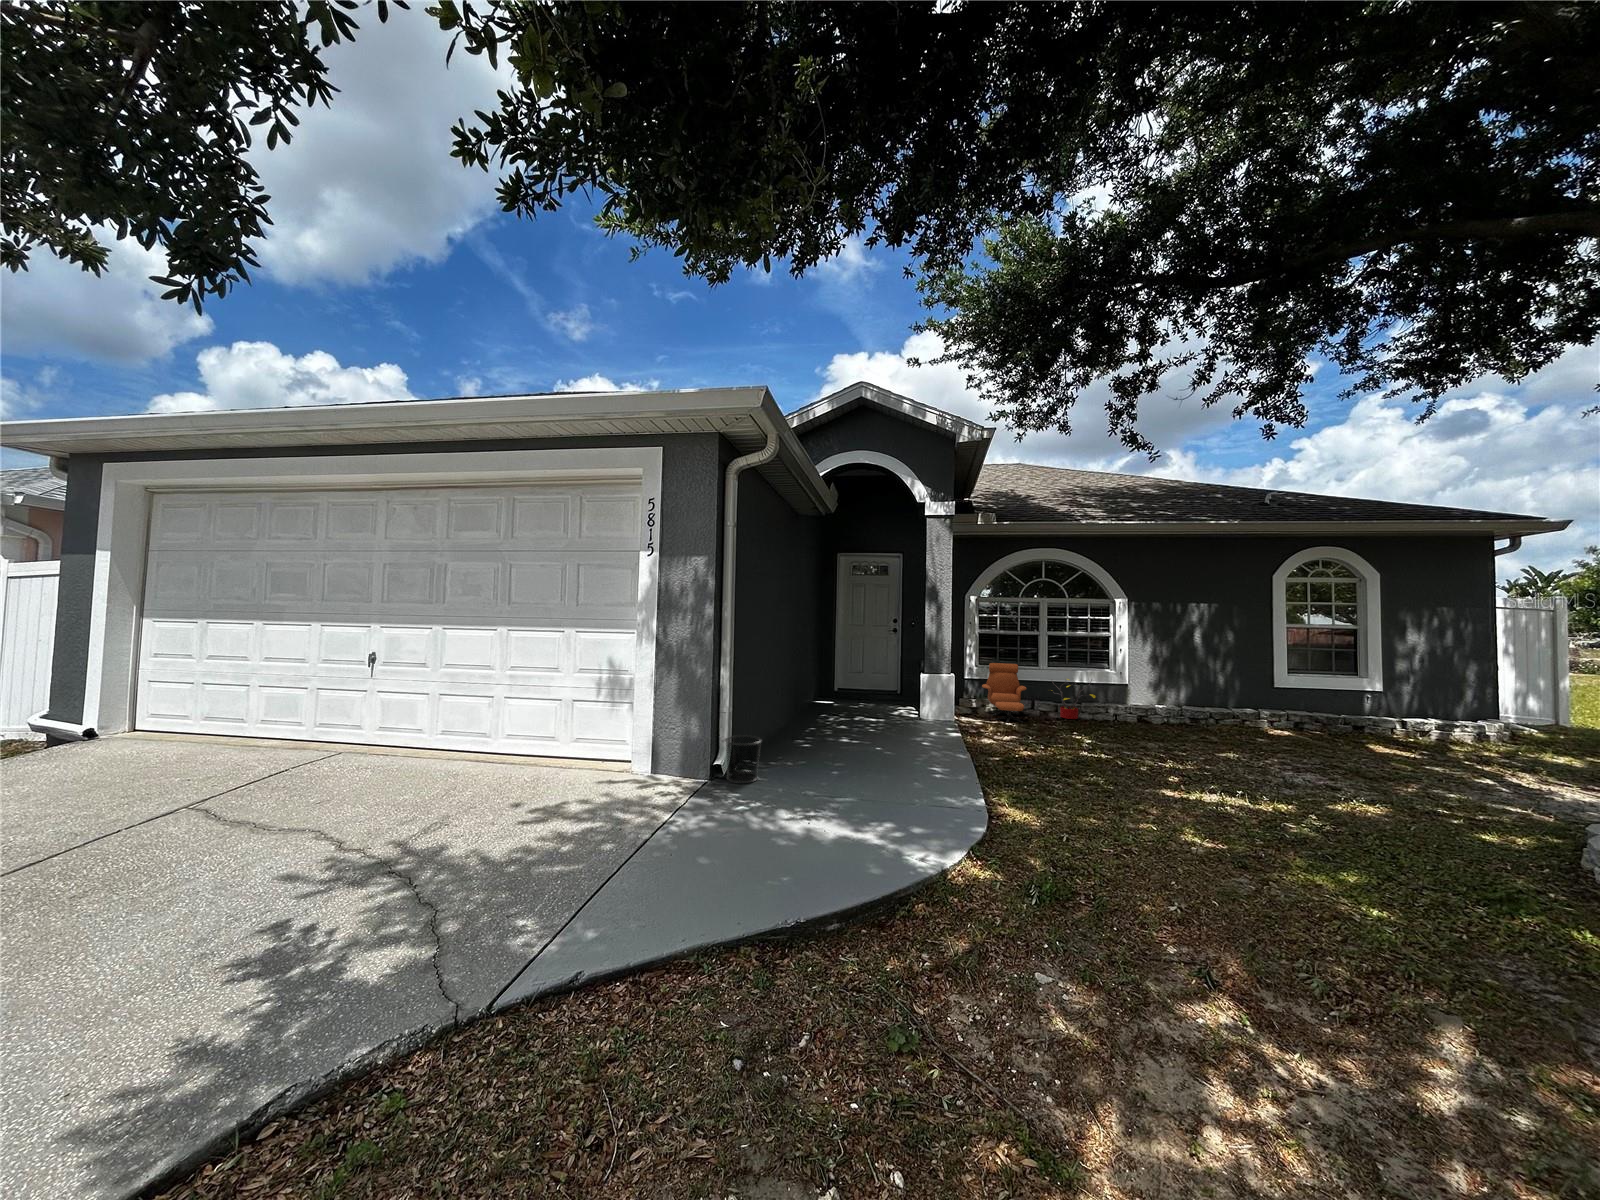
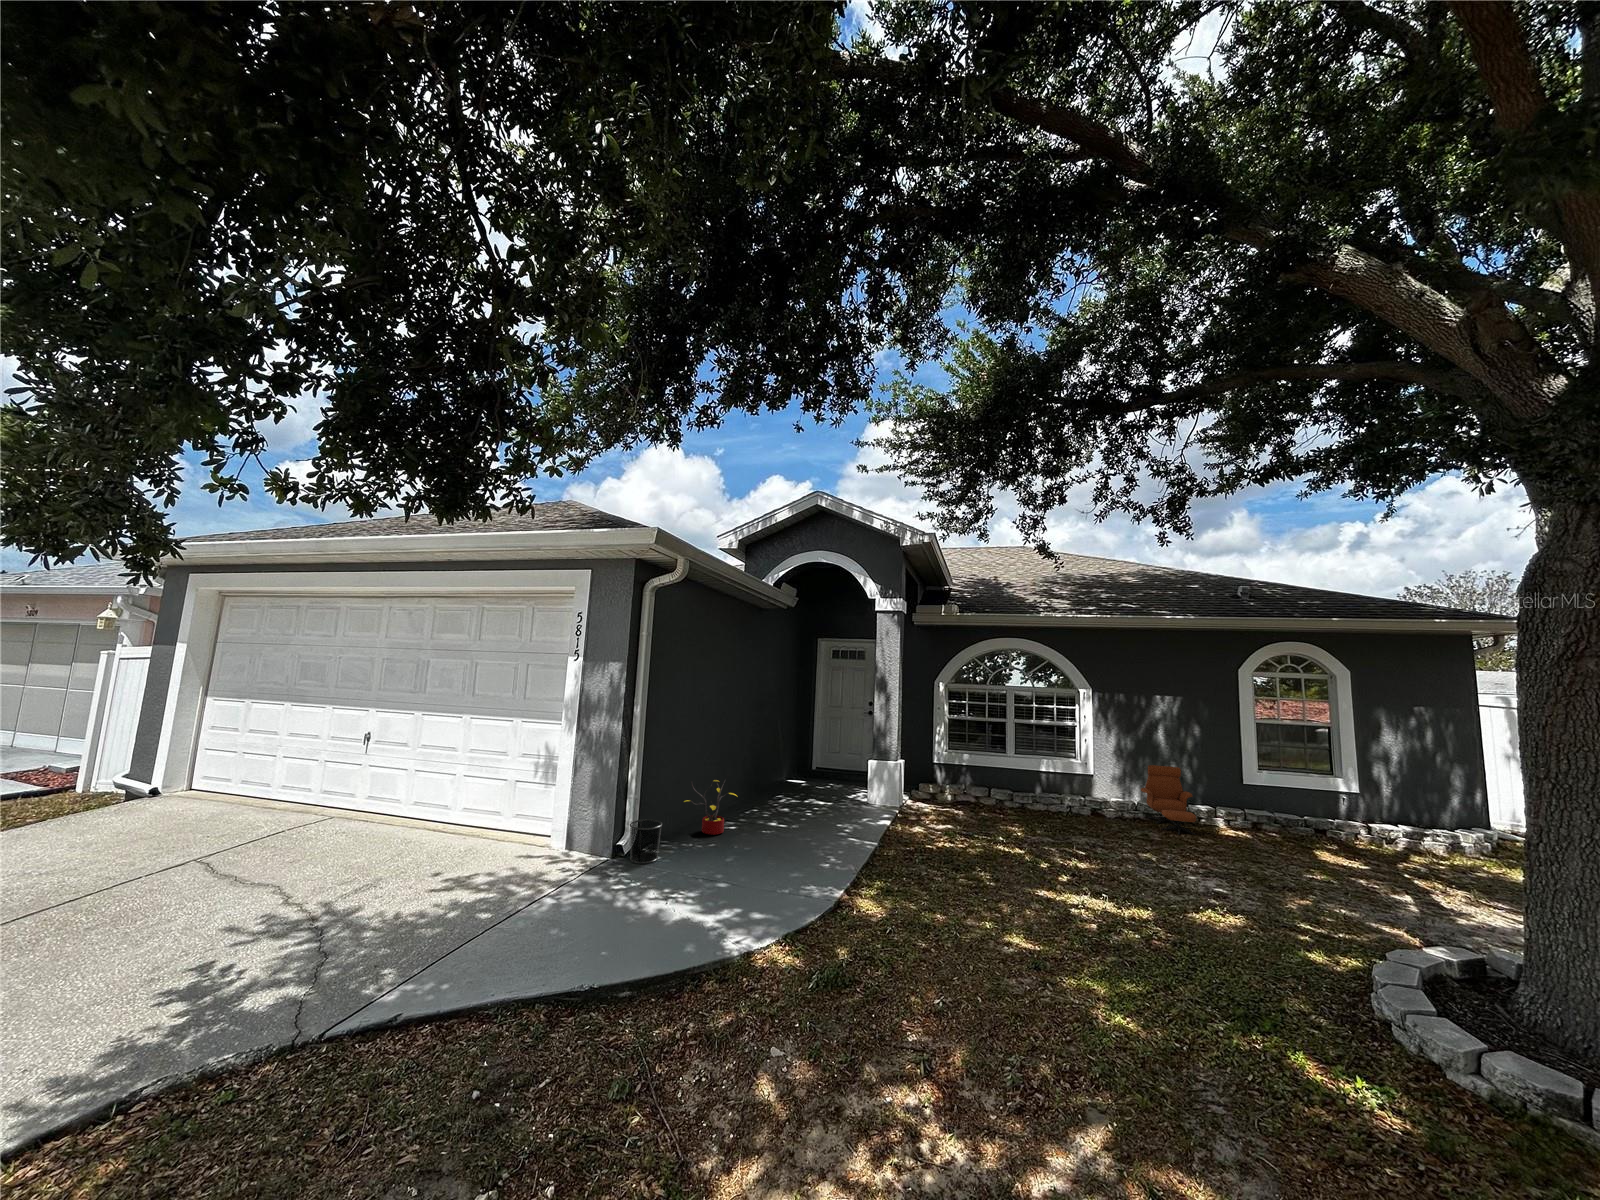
lounge chair: present [982,663,1026,723] -> present [1141,765,1196,835]
decorative plant: present [1052,679,1096,719] -> present [684,775,737,835]

